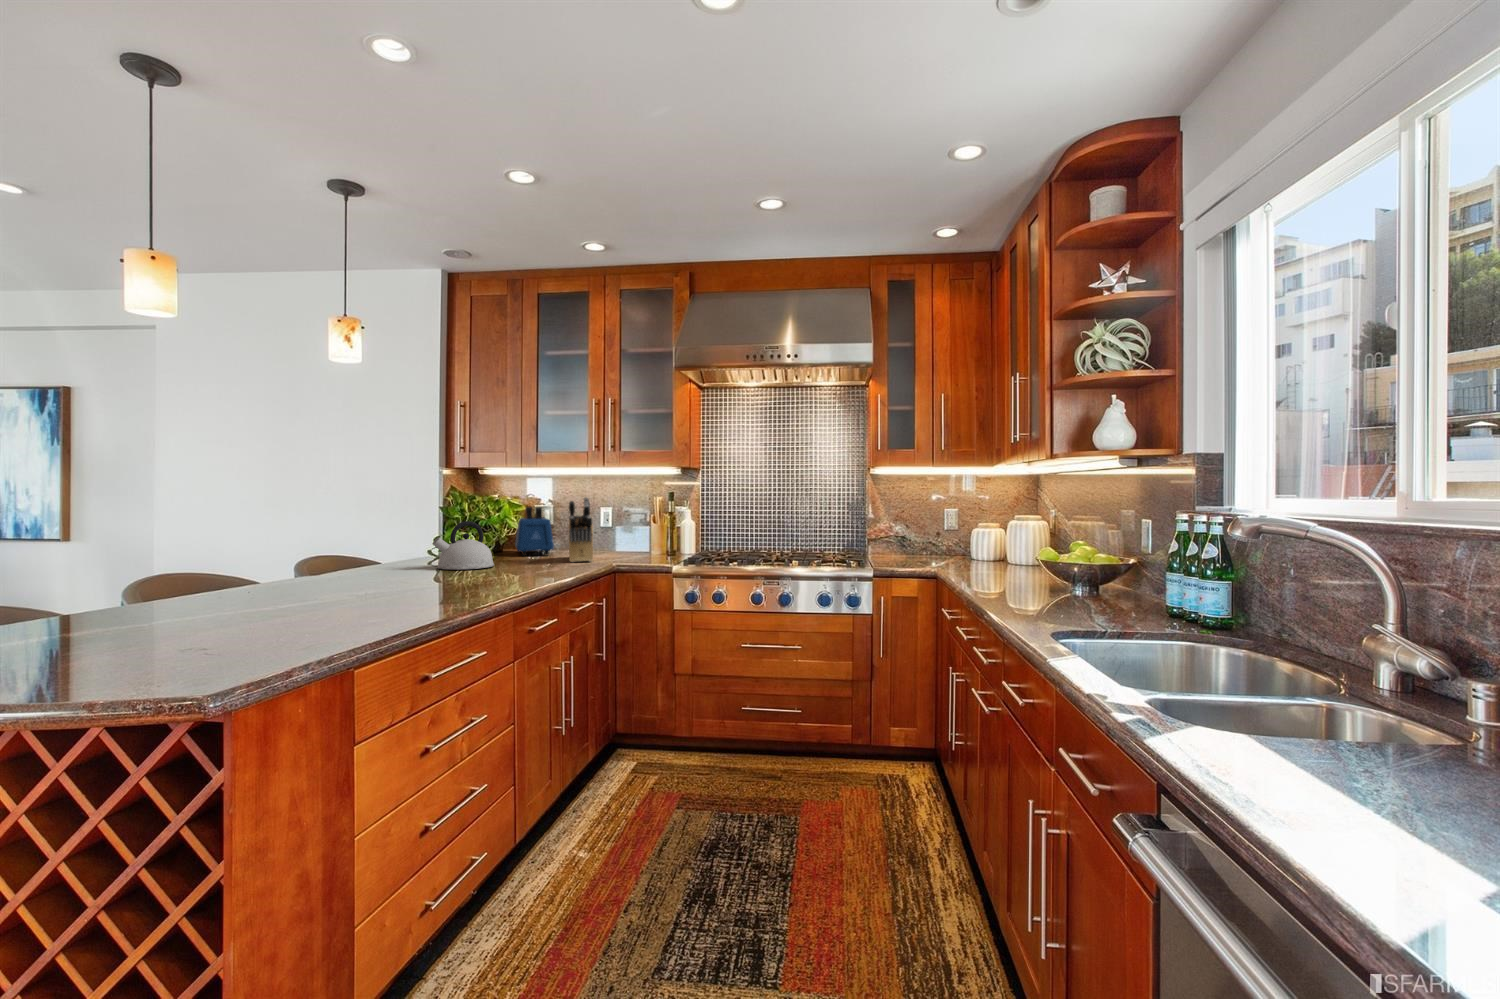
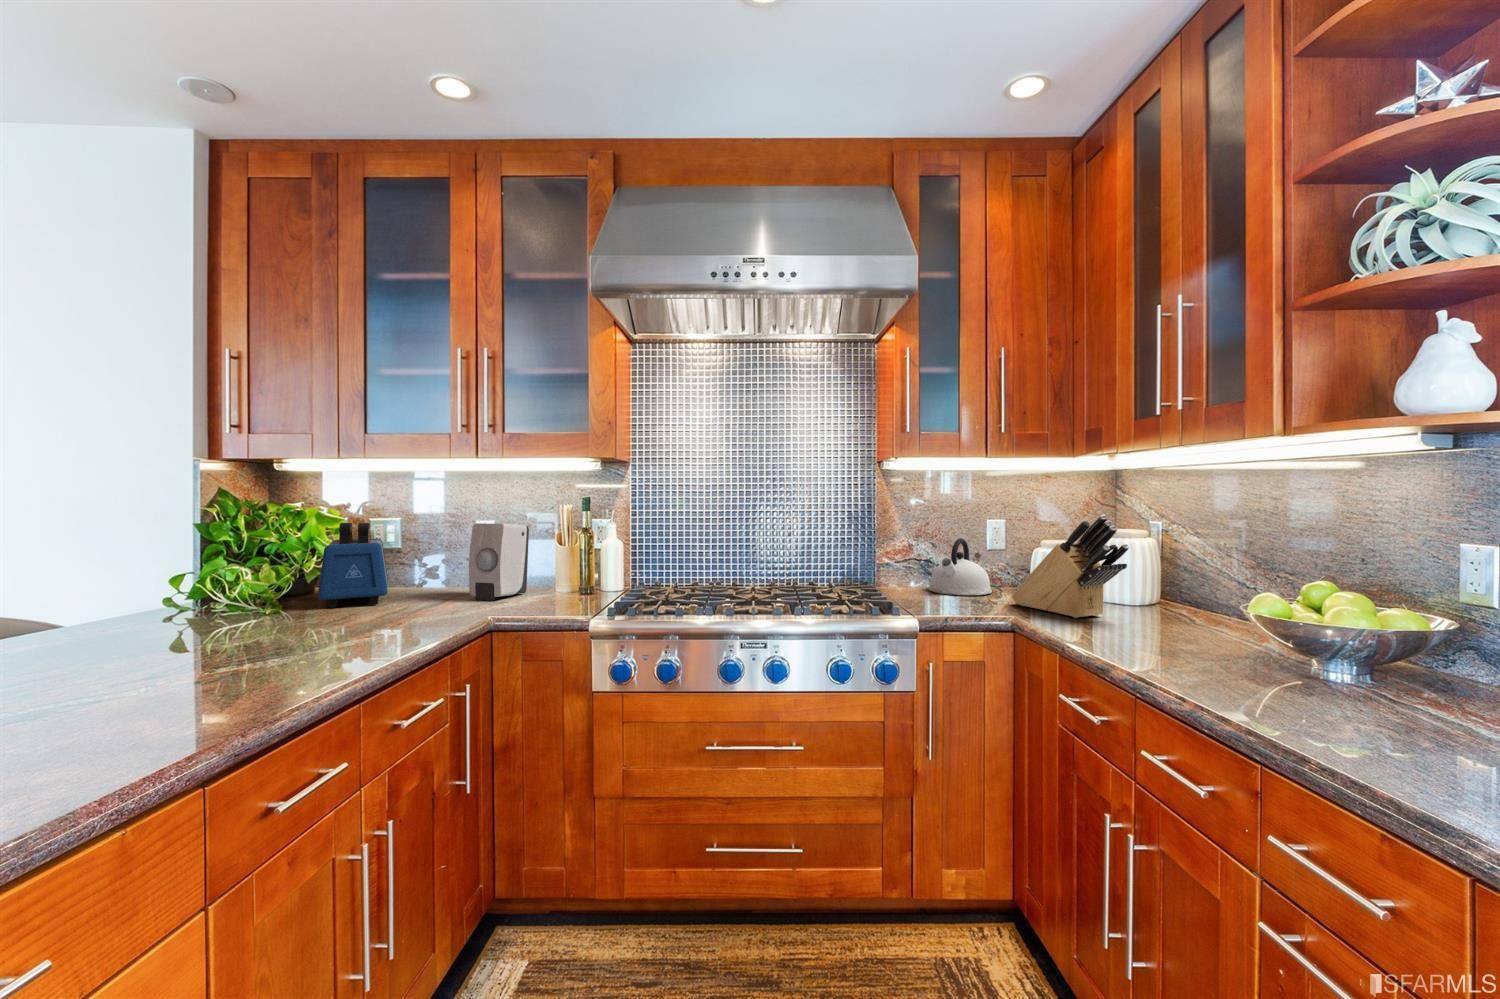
knife block: present [569,497,593,562] -> present [1012,515,1129,618]
soap dispenser: none [600,508,635,556] -> present [469,523,529,601]
kettle: present [432,521,494,570] -> present [929,538,992,595]

